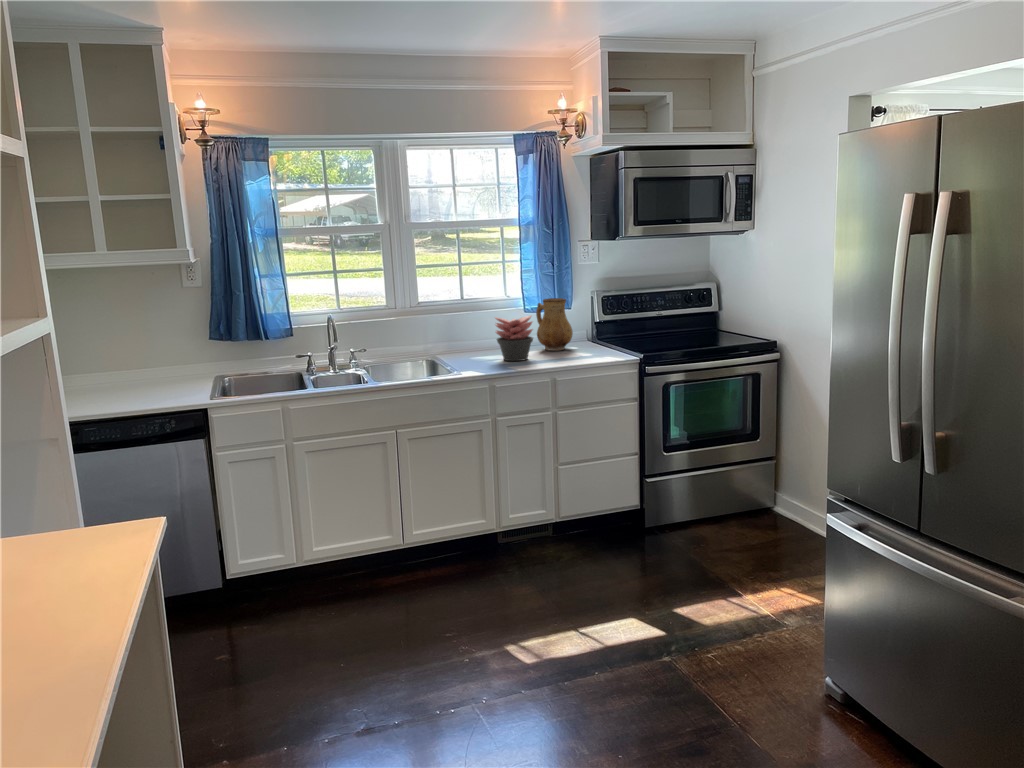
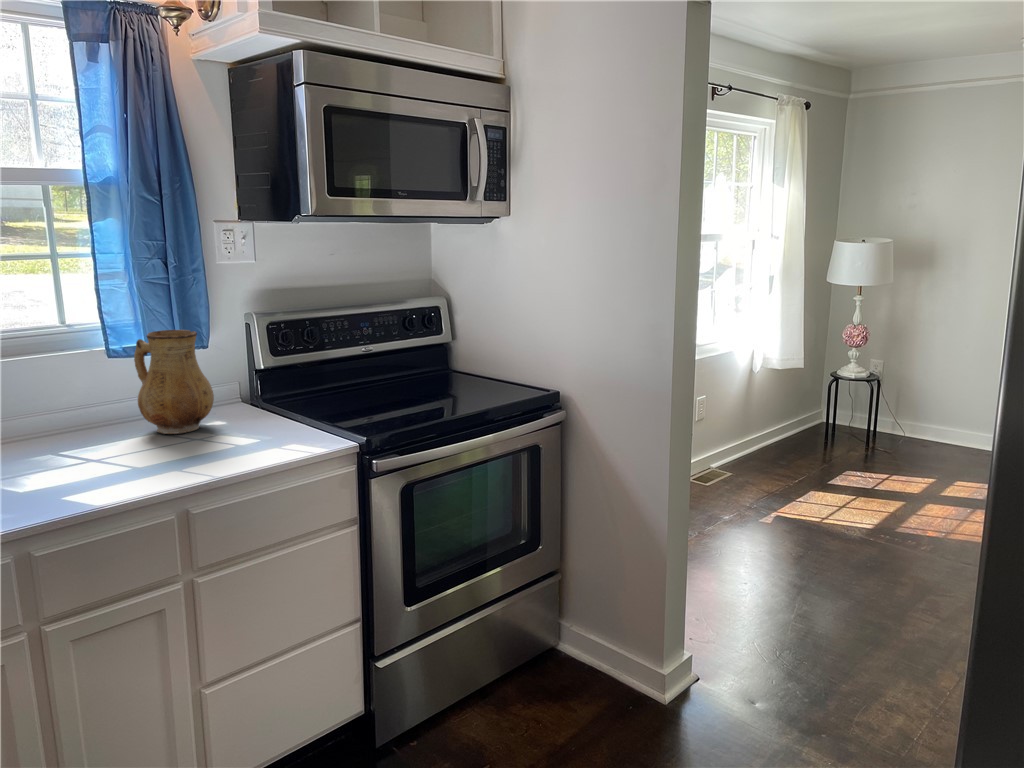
succulent plant: present [495,316,533,361] -> none [31,370,128,473]

